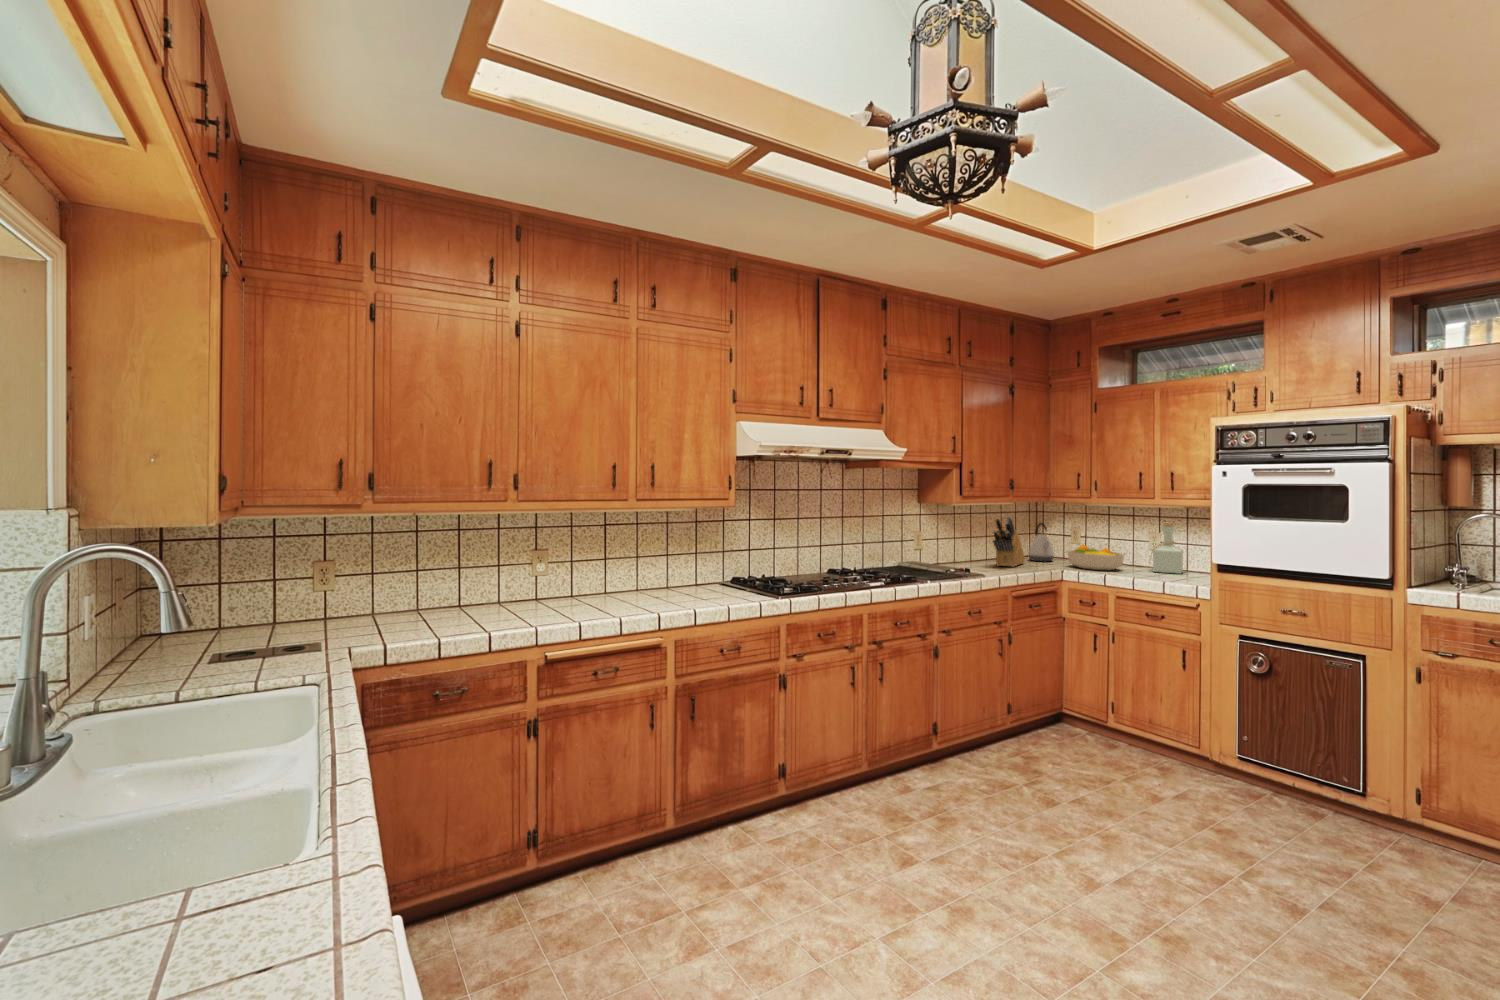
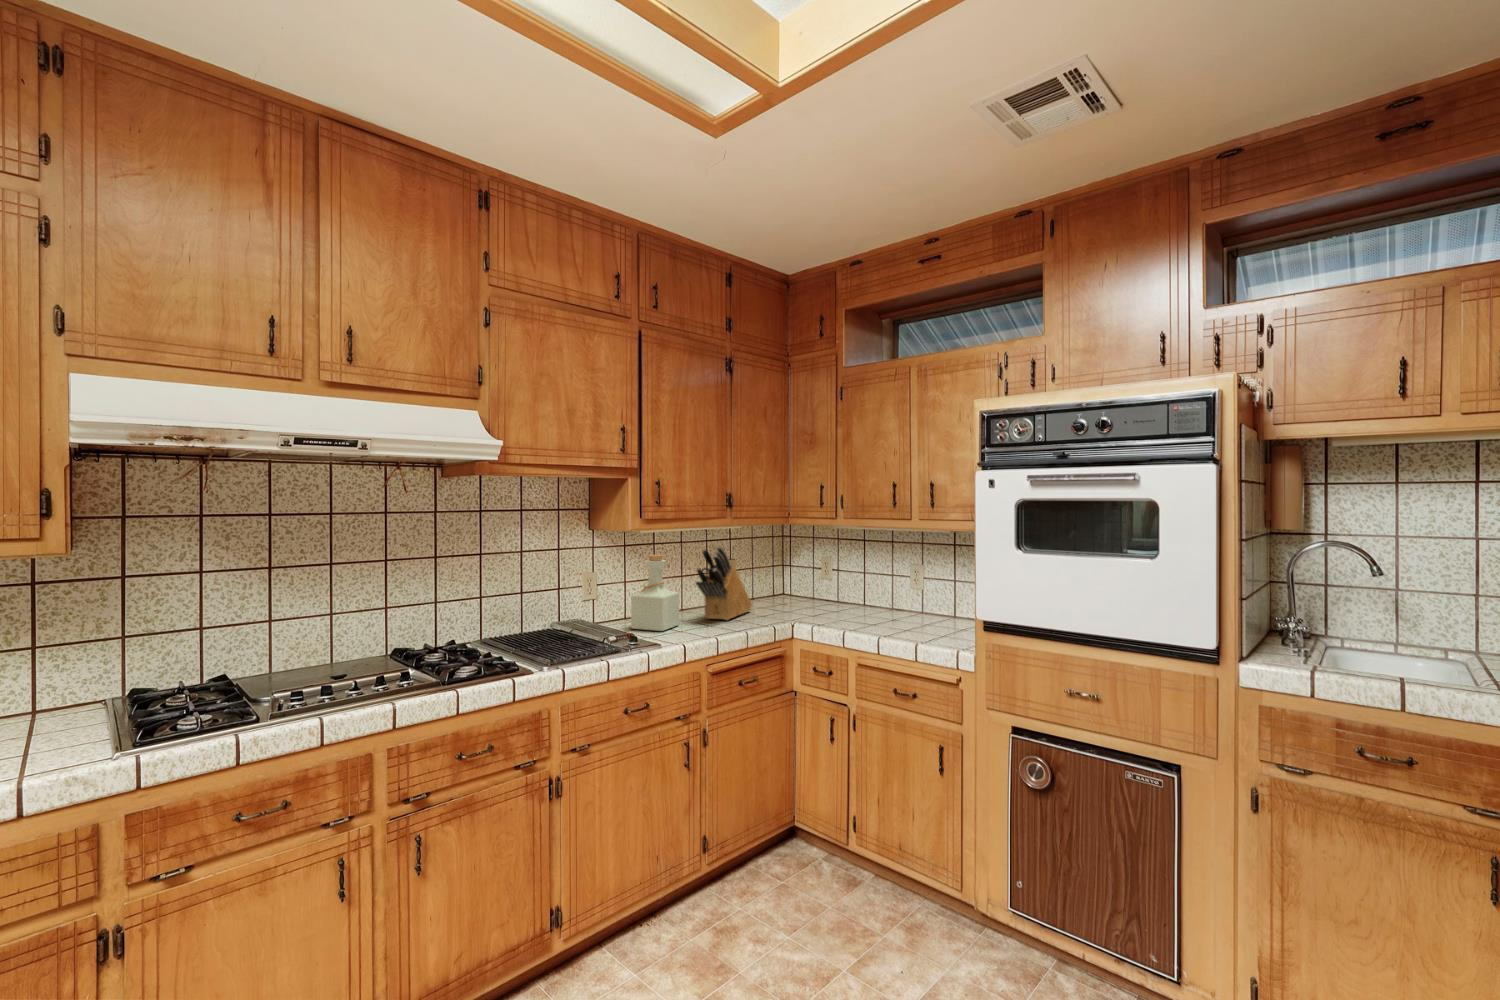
kettle: present [1028,523,1054,562] -> none [763,551,796,606]
bottle: present [1152,523,1183,574] -> present [631,555,679,631]
fruit bowl: present [1068,544,1124,570] -> none [806,582,876,622]

